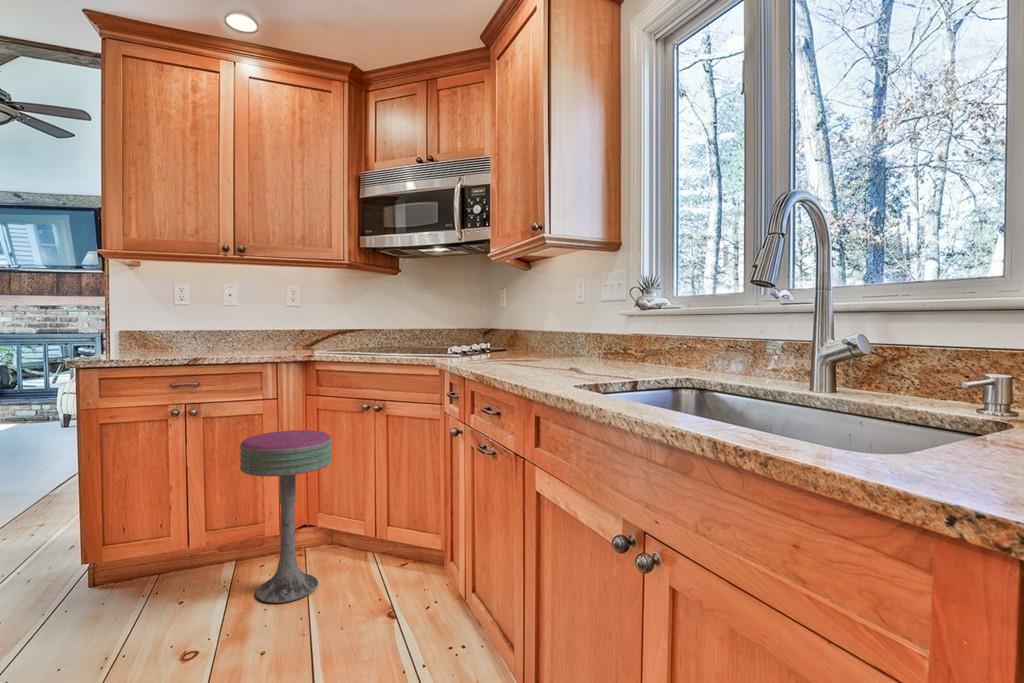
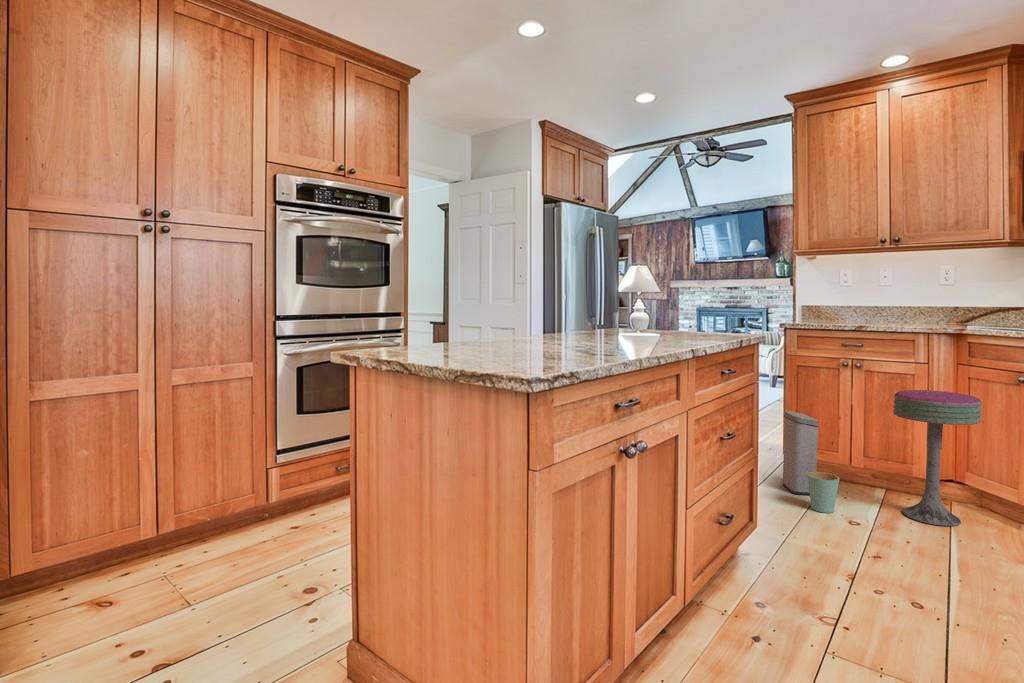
trash can: none [79,492,168,653] -> present [783,411,840,513]

